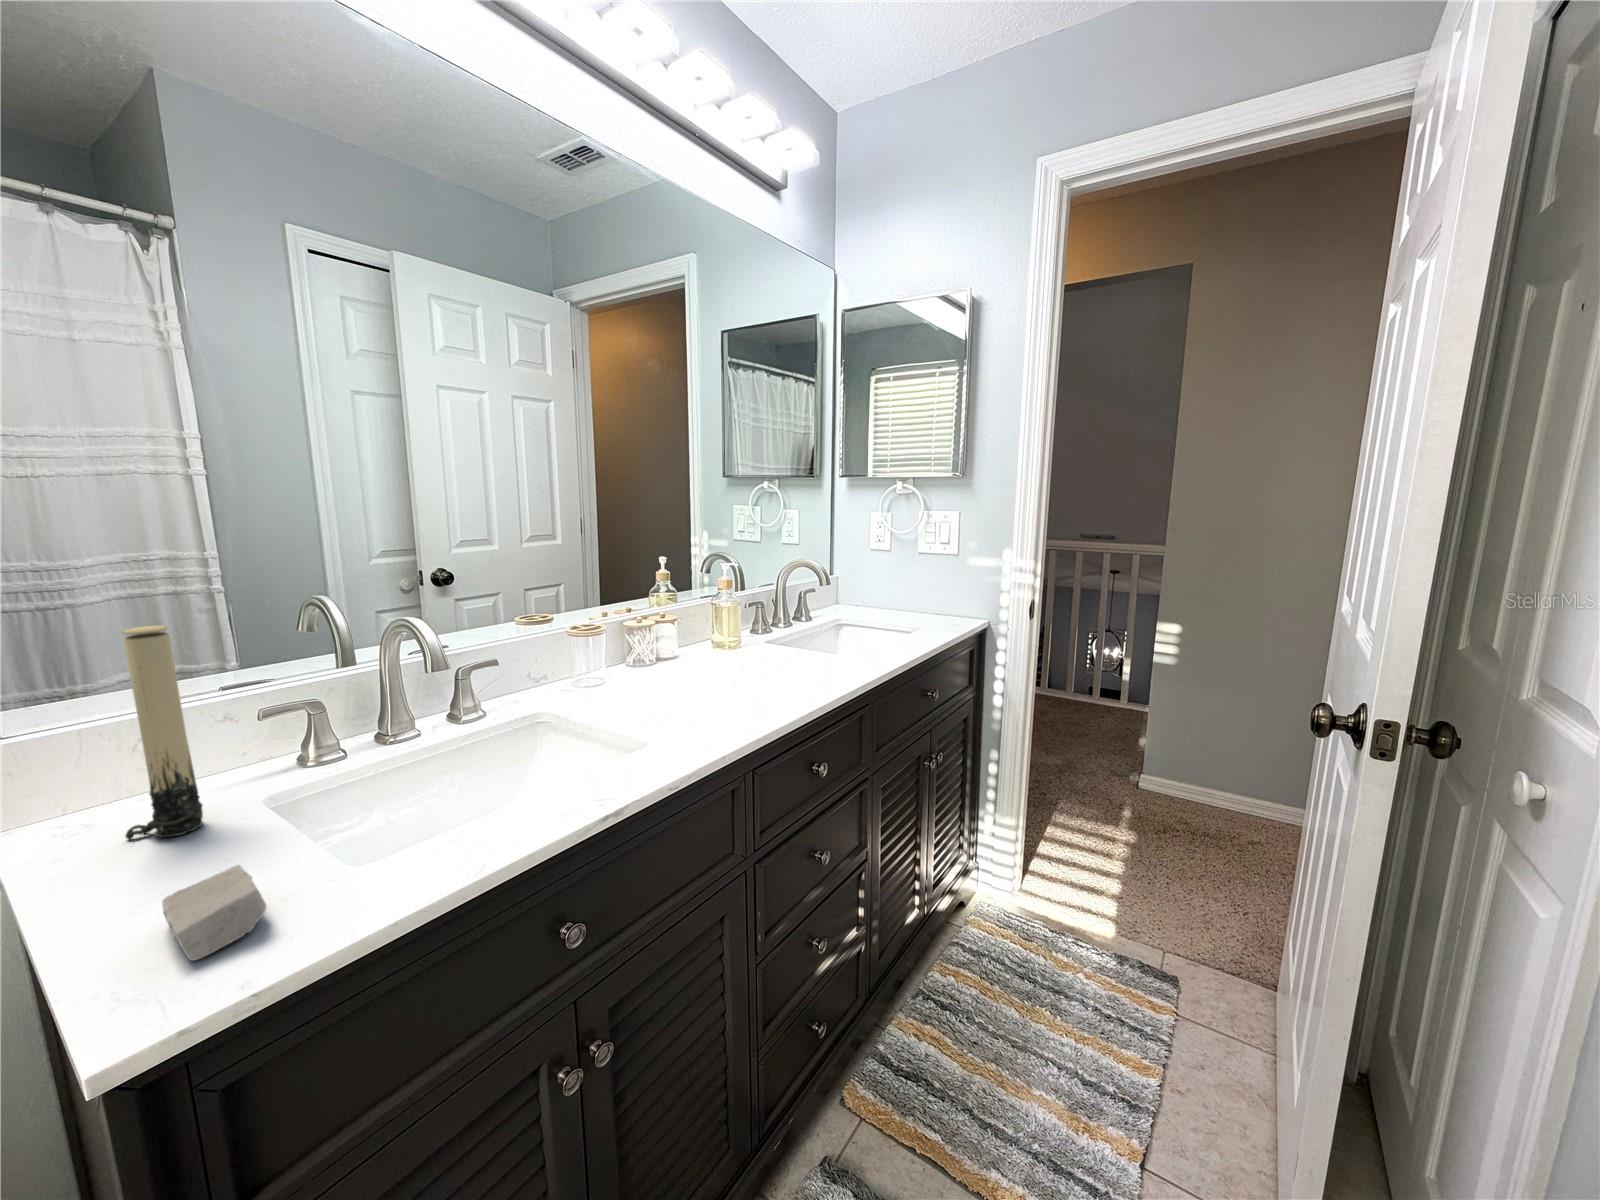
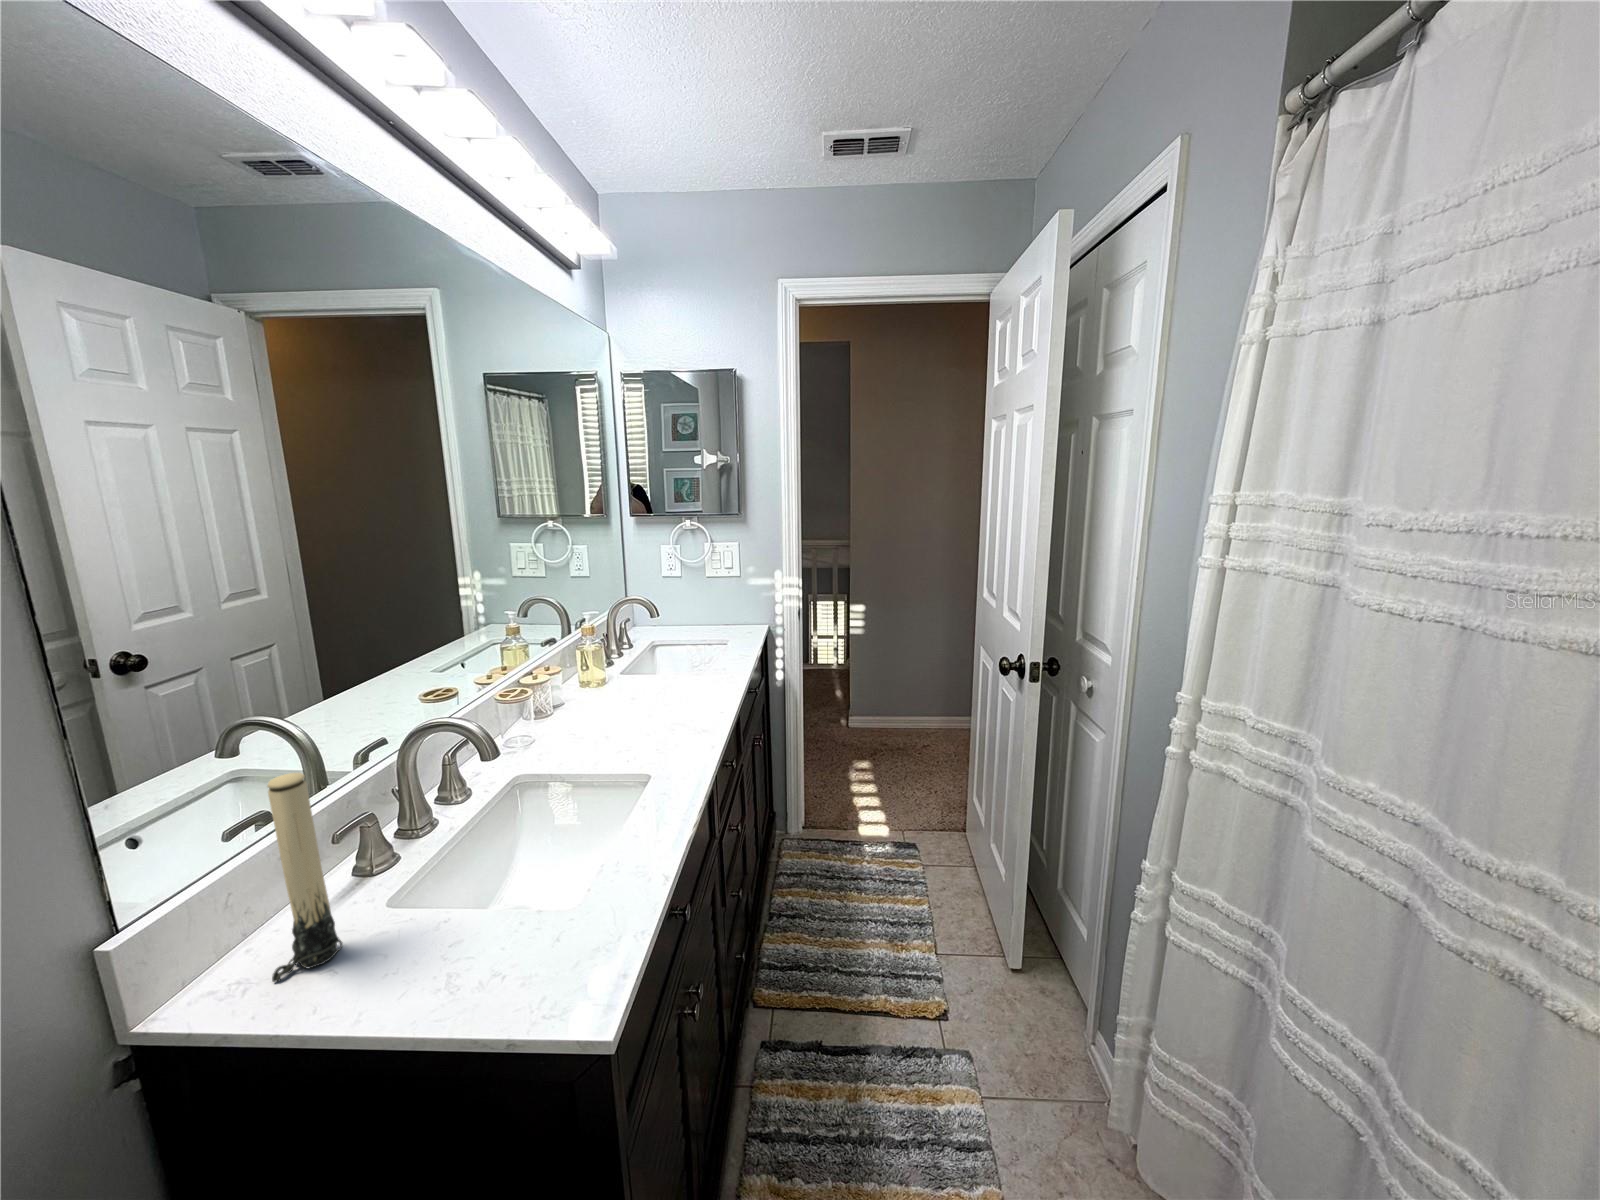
soap bar: present [162,865,266,960] -> none [459,935,548,997]

